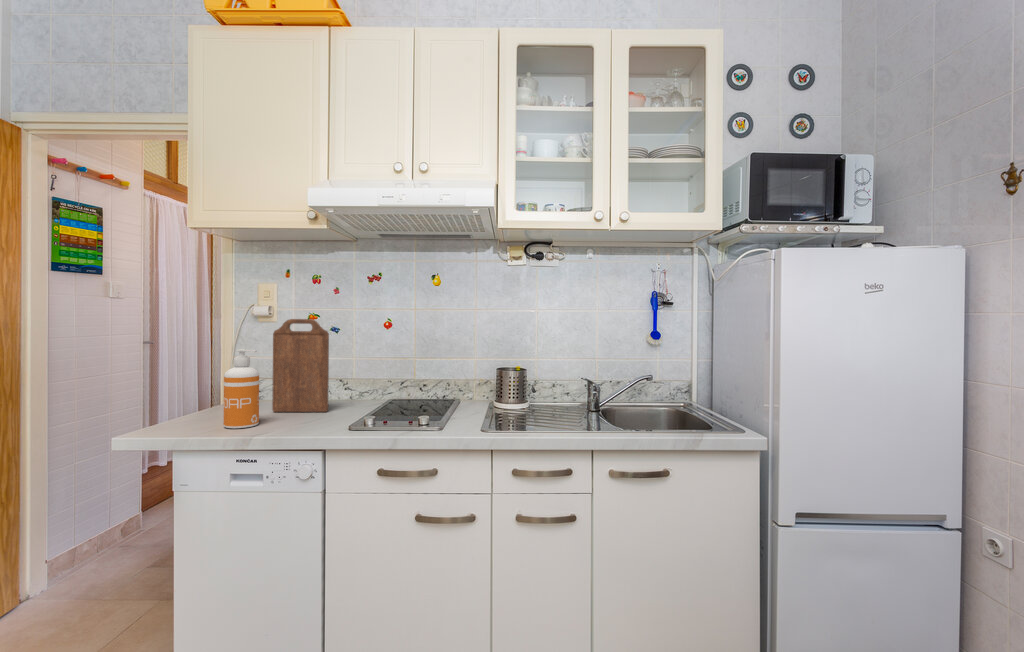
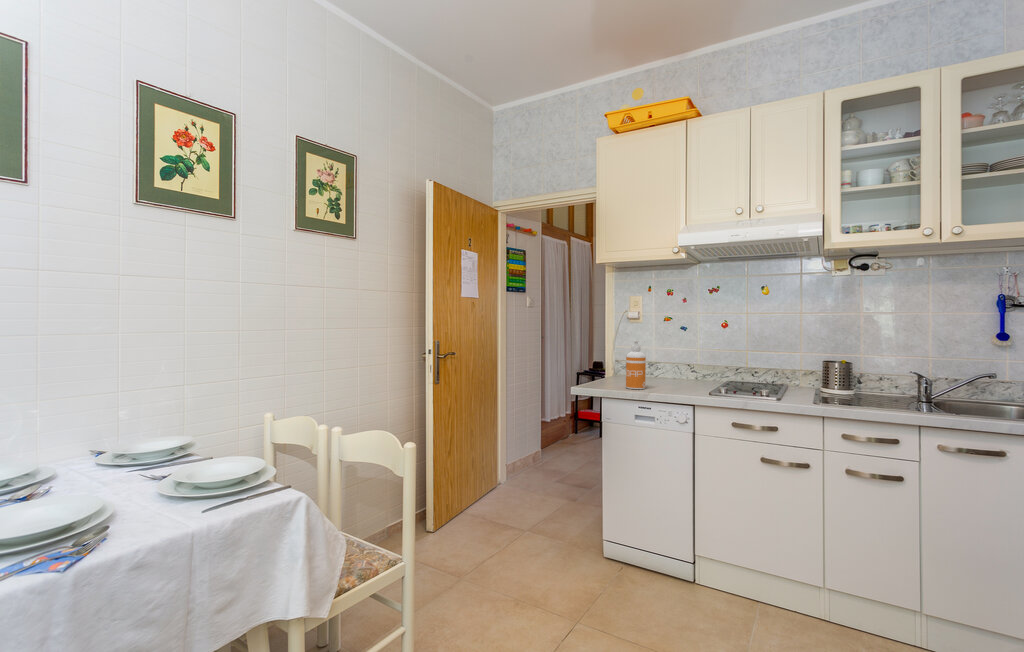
cutting board: present [272,319,329,412] -> none [647,321,685,386]

